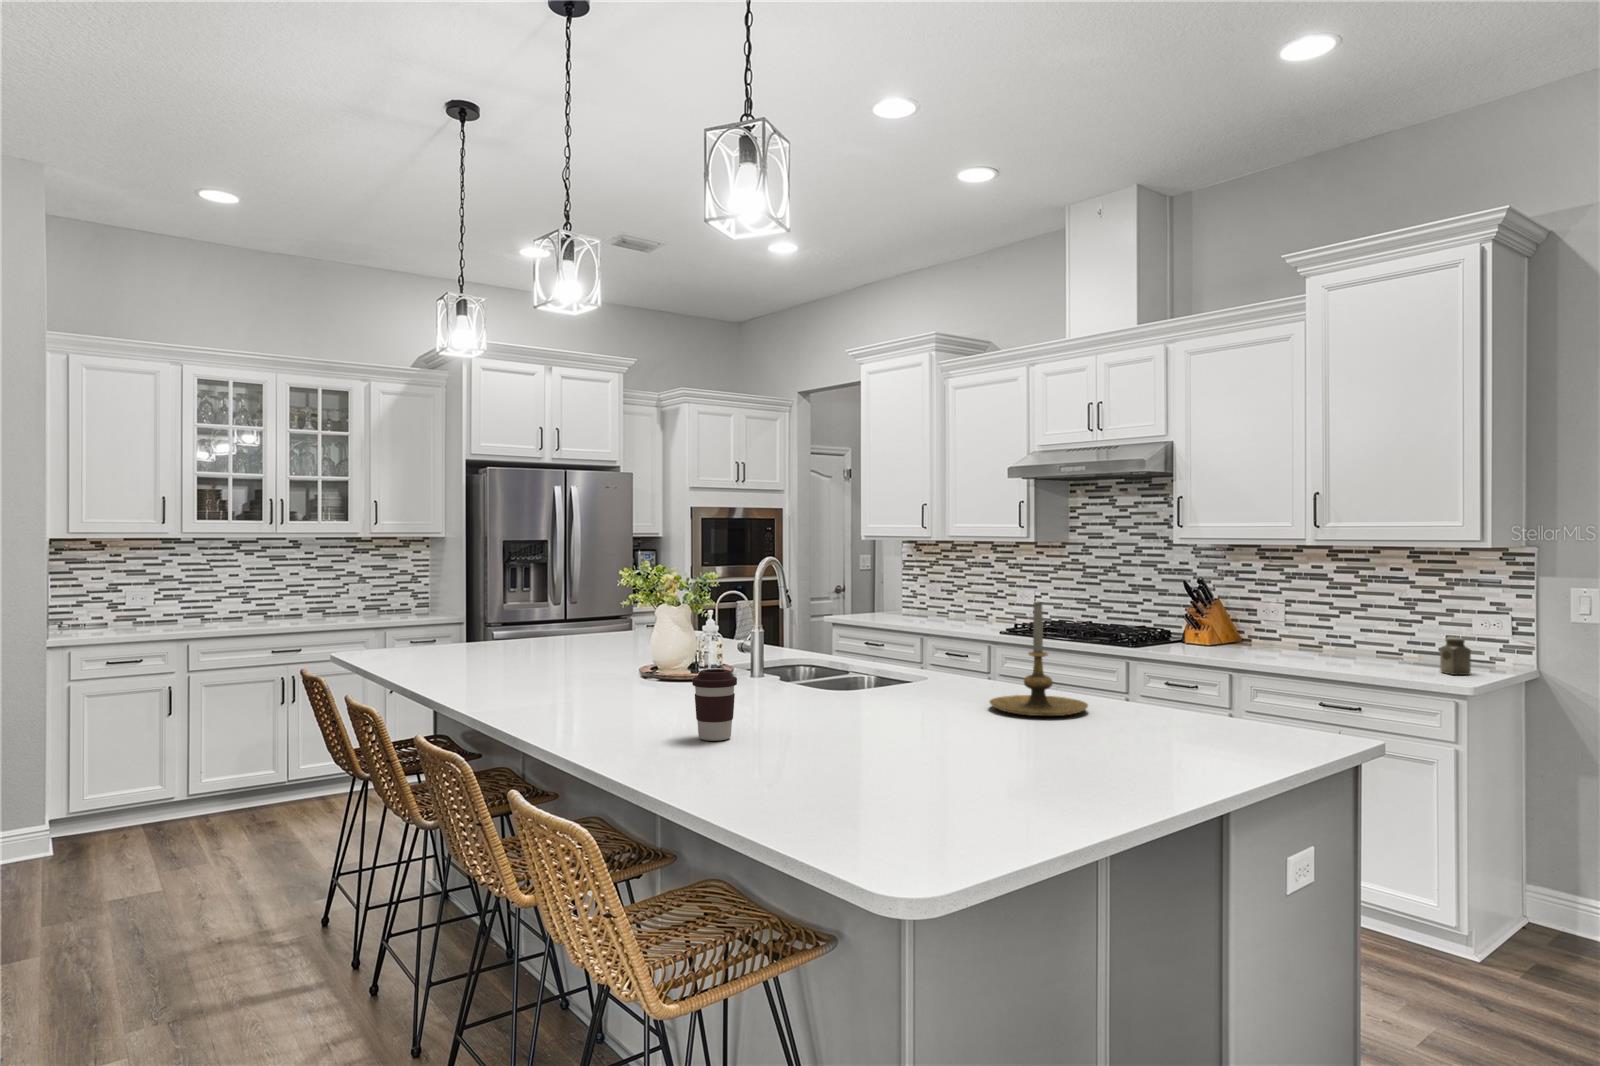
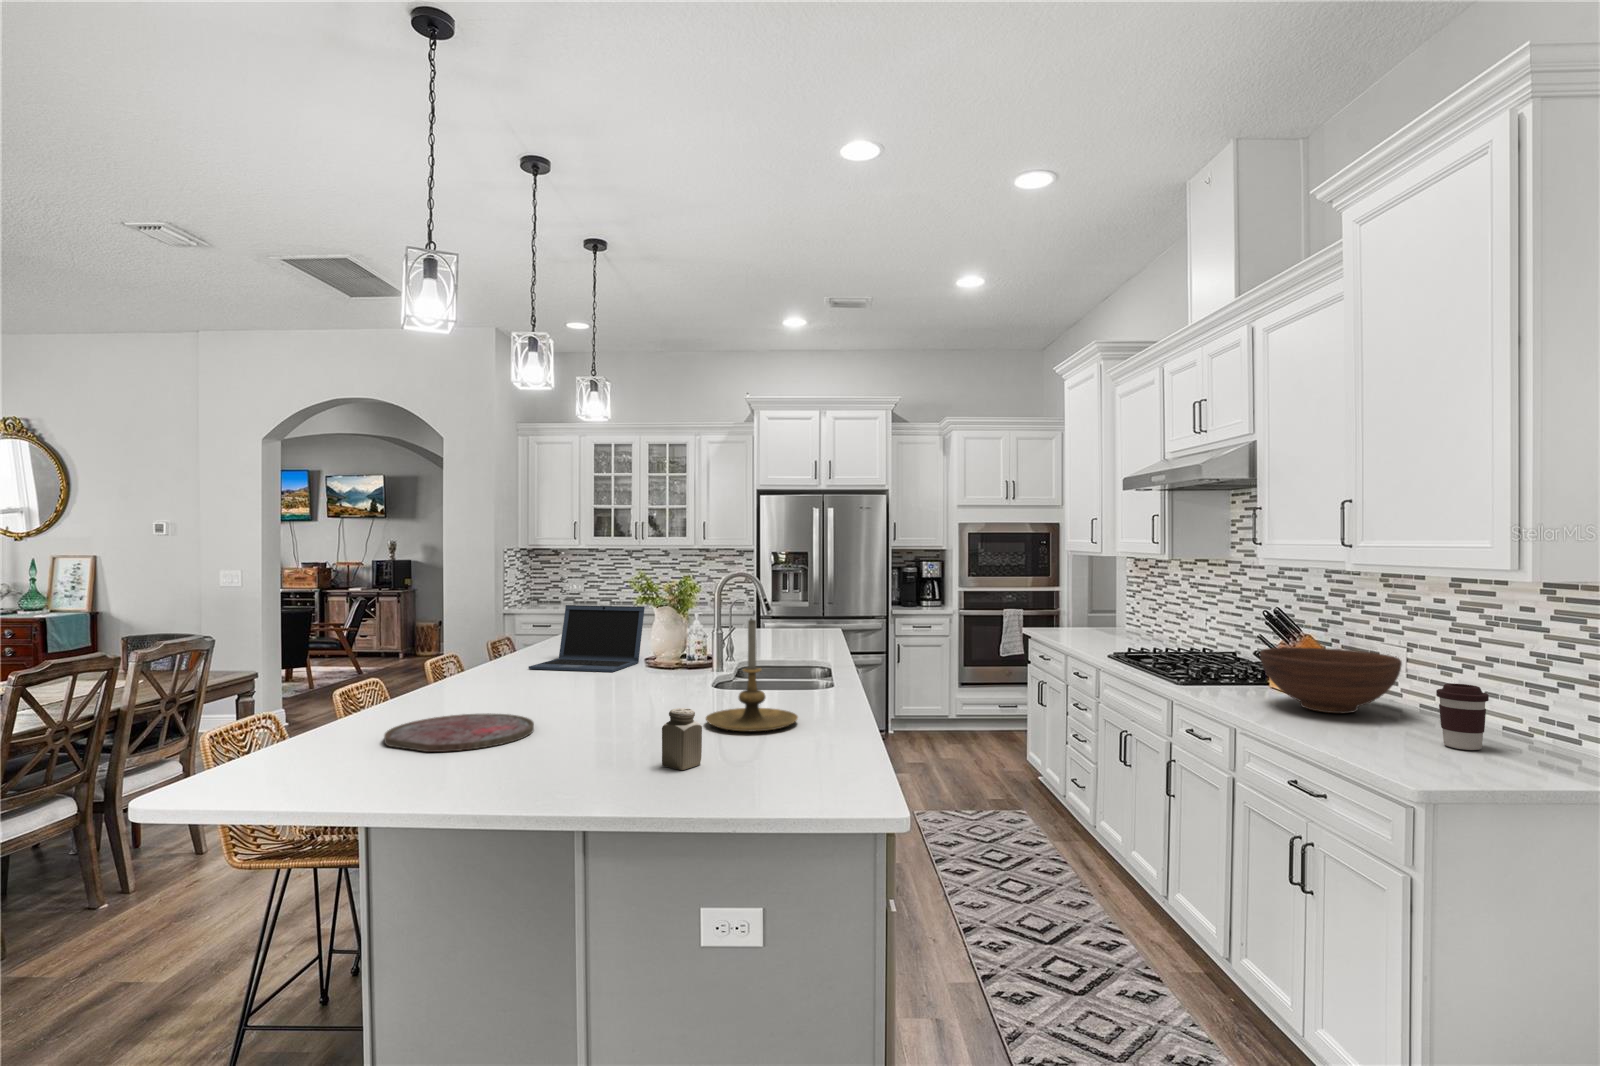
laptop: none [526,607,669,700] -> present [528,605,645,672]
fruit bowl: none [1220,608,1321,655] -> present [1260,647,1402,713]
salt shaker: present [1440,637,1471,675] -> present [662,708,702,770]
coffee cup: present [692,669,737,741] -> present [1436,683,1489,750]
cutting board: none [765,735,940,782] -> present [384,713,534,752]

